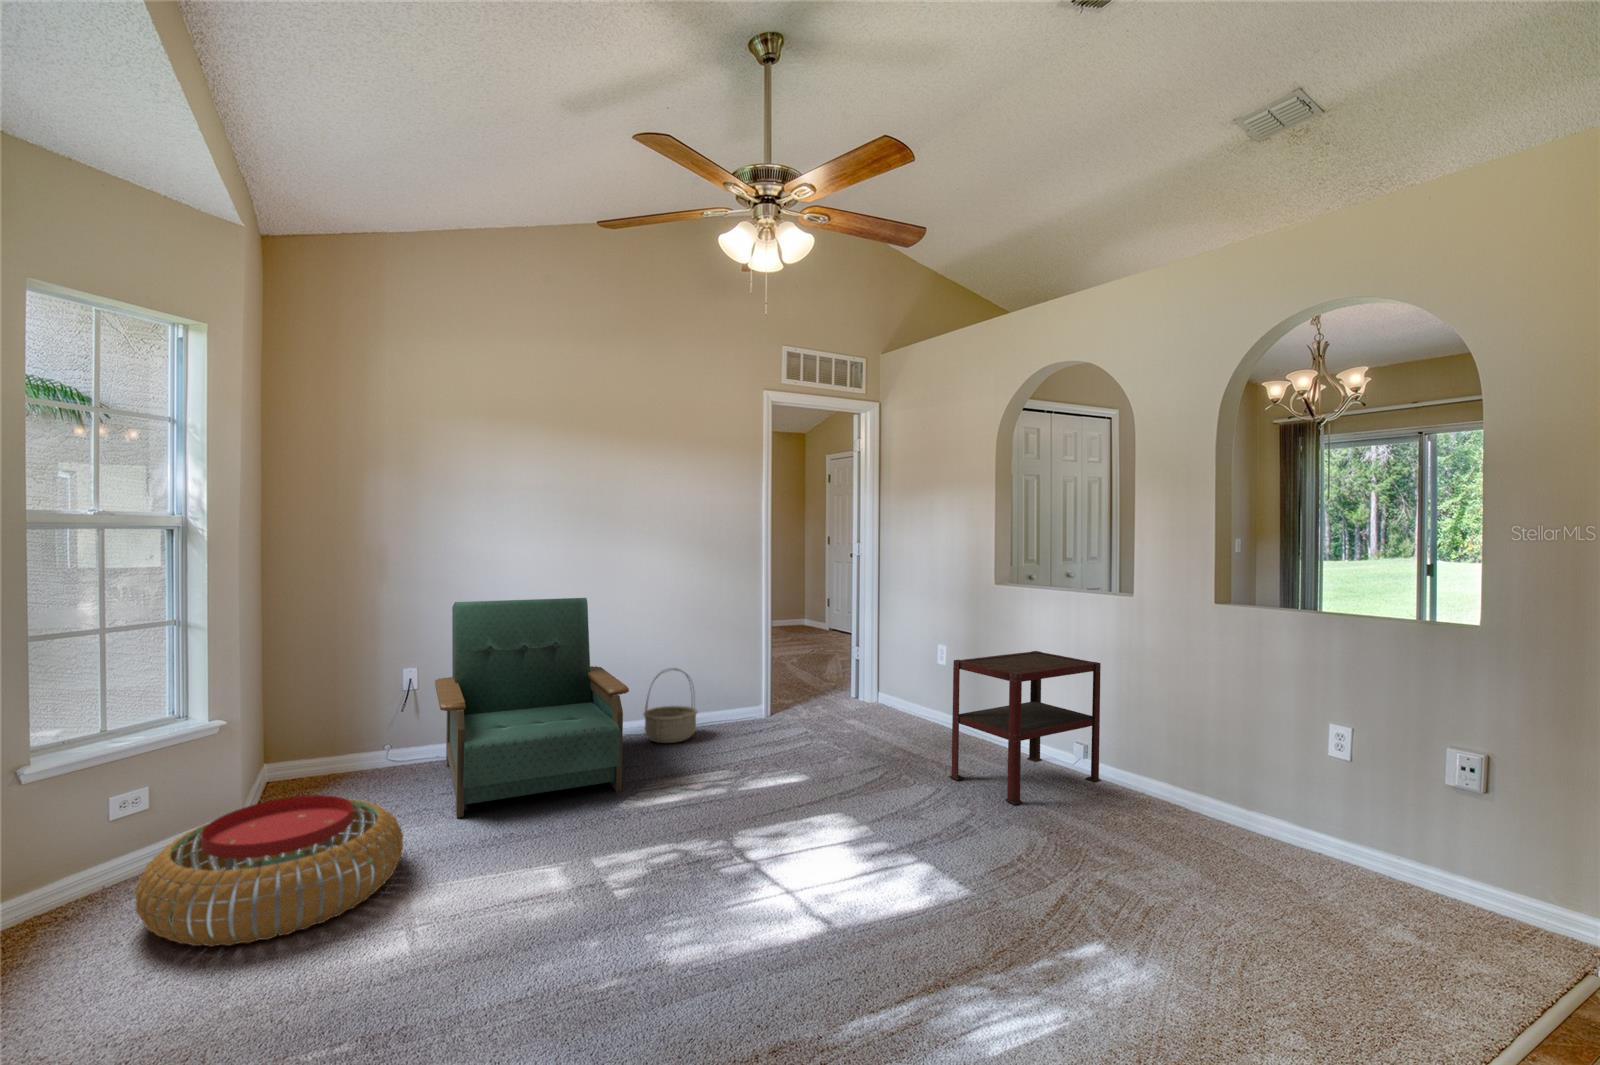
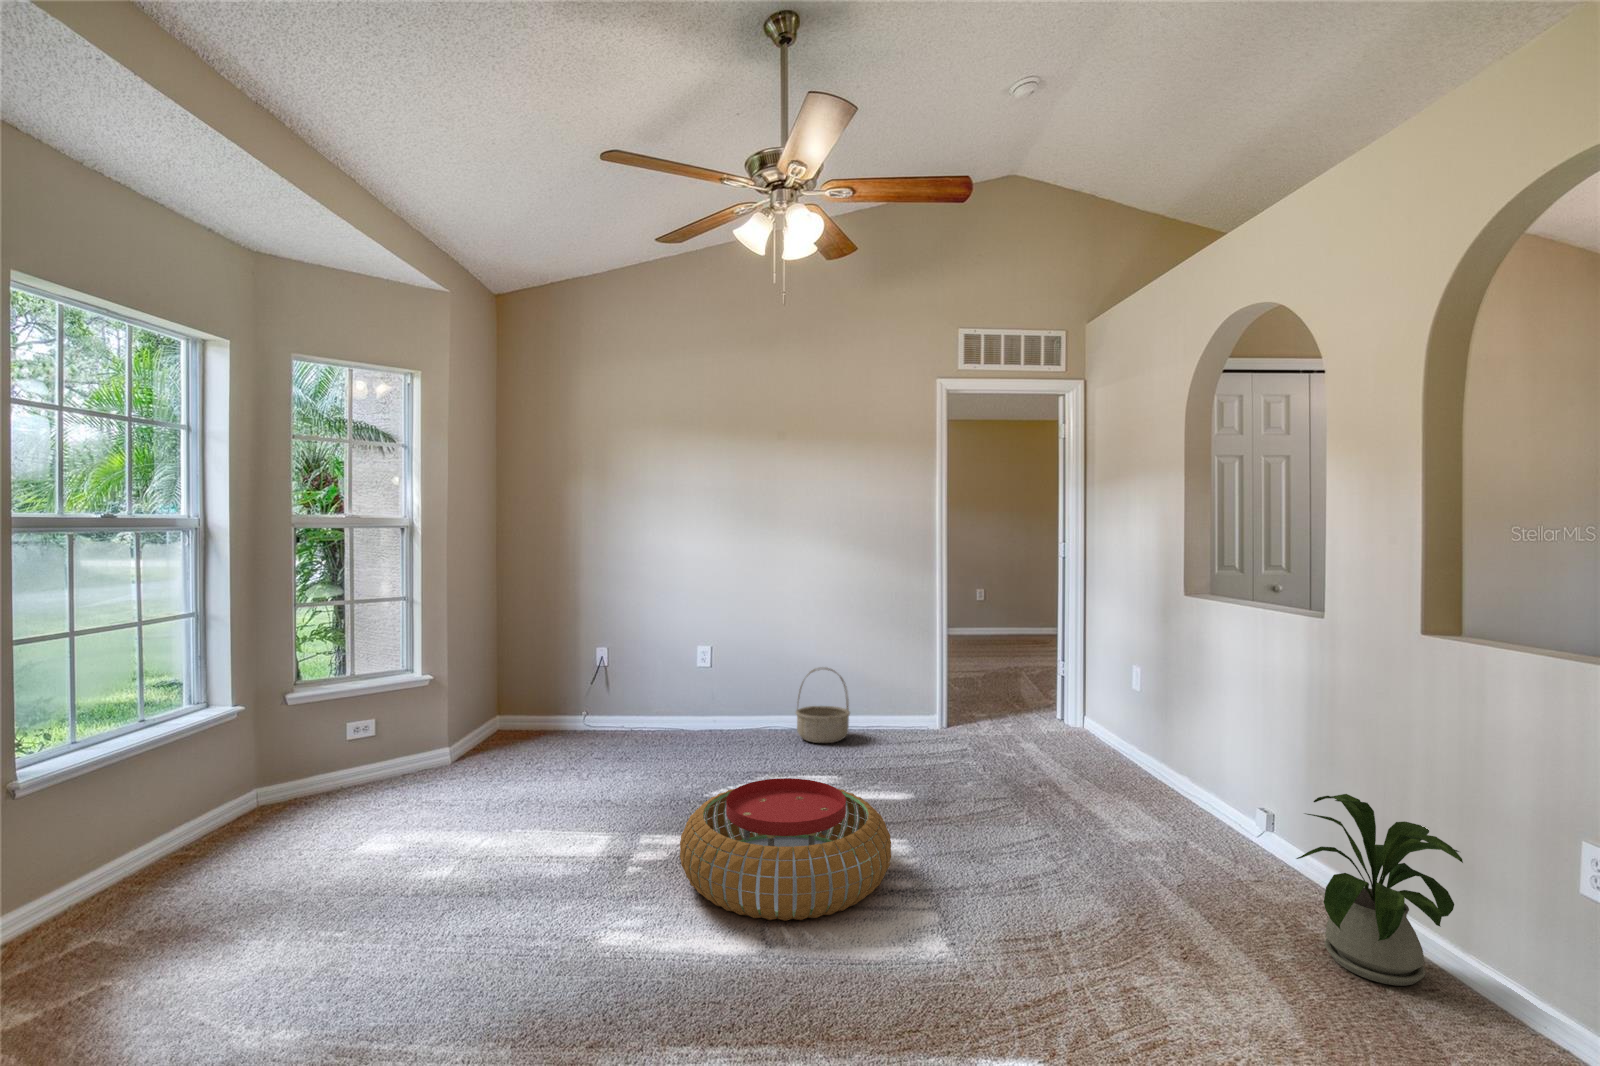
armchair: present [435,598,629,818] -> none [579,592,753,780]
side table: present [949,651,1101,805] -> none [1087,681,1318,878]
house plant: none [1127,721,1231,838] -> present [1296,794,1463,986]
pouf: present [136,795,403,947] -> present [680,778,891,921]

